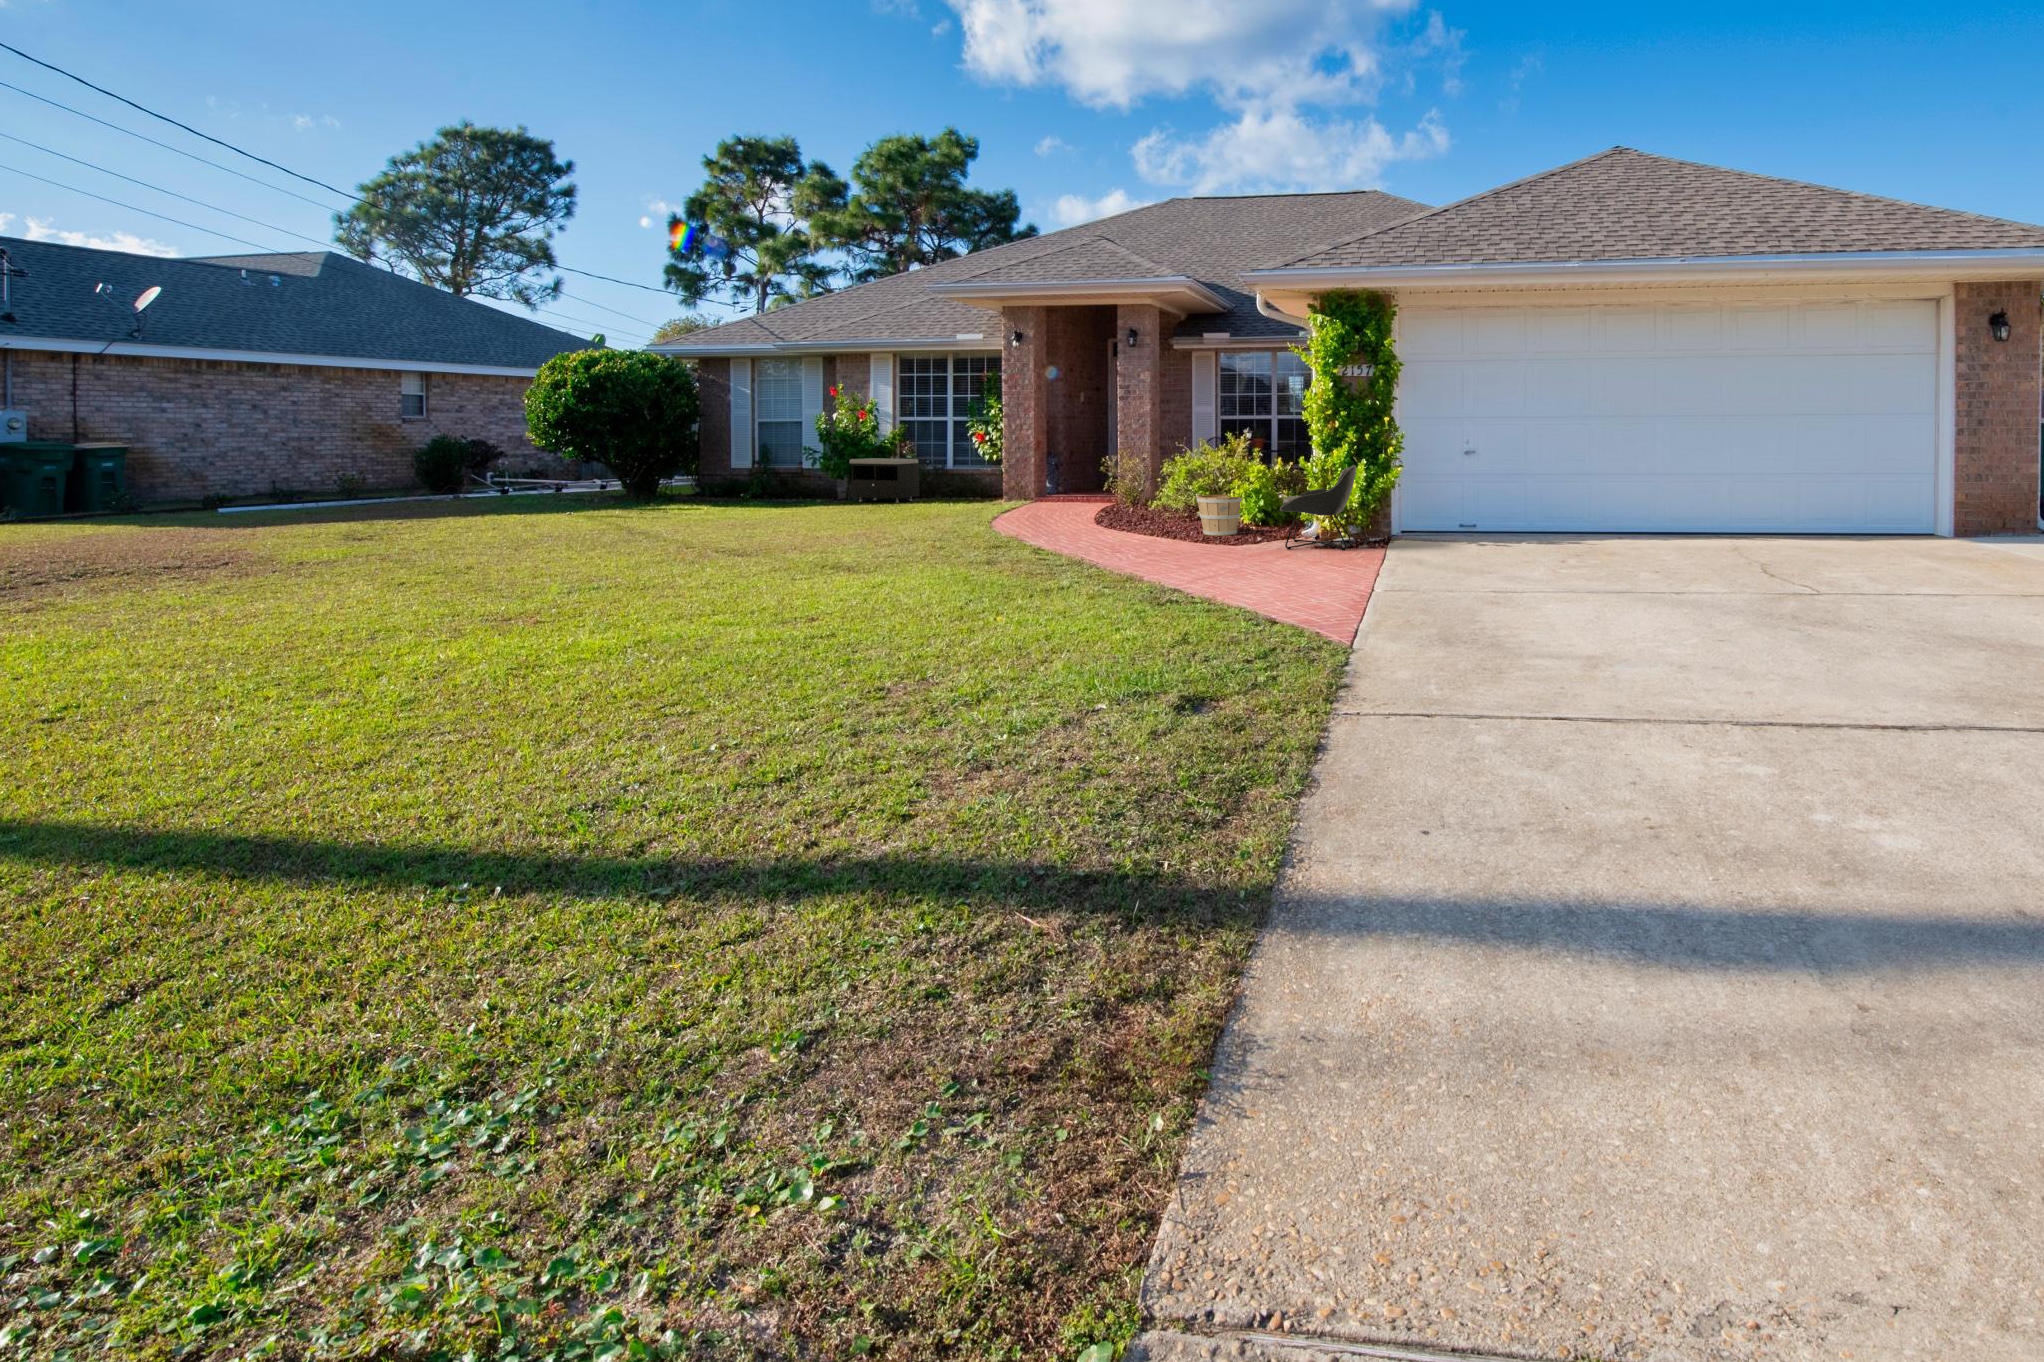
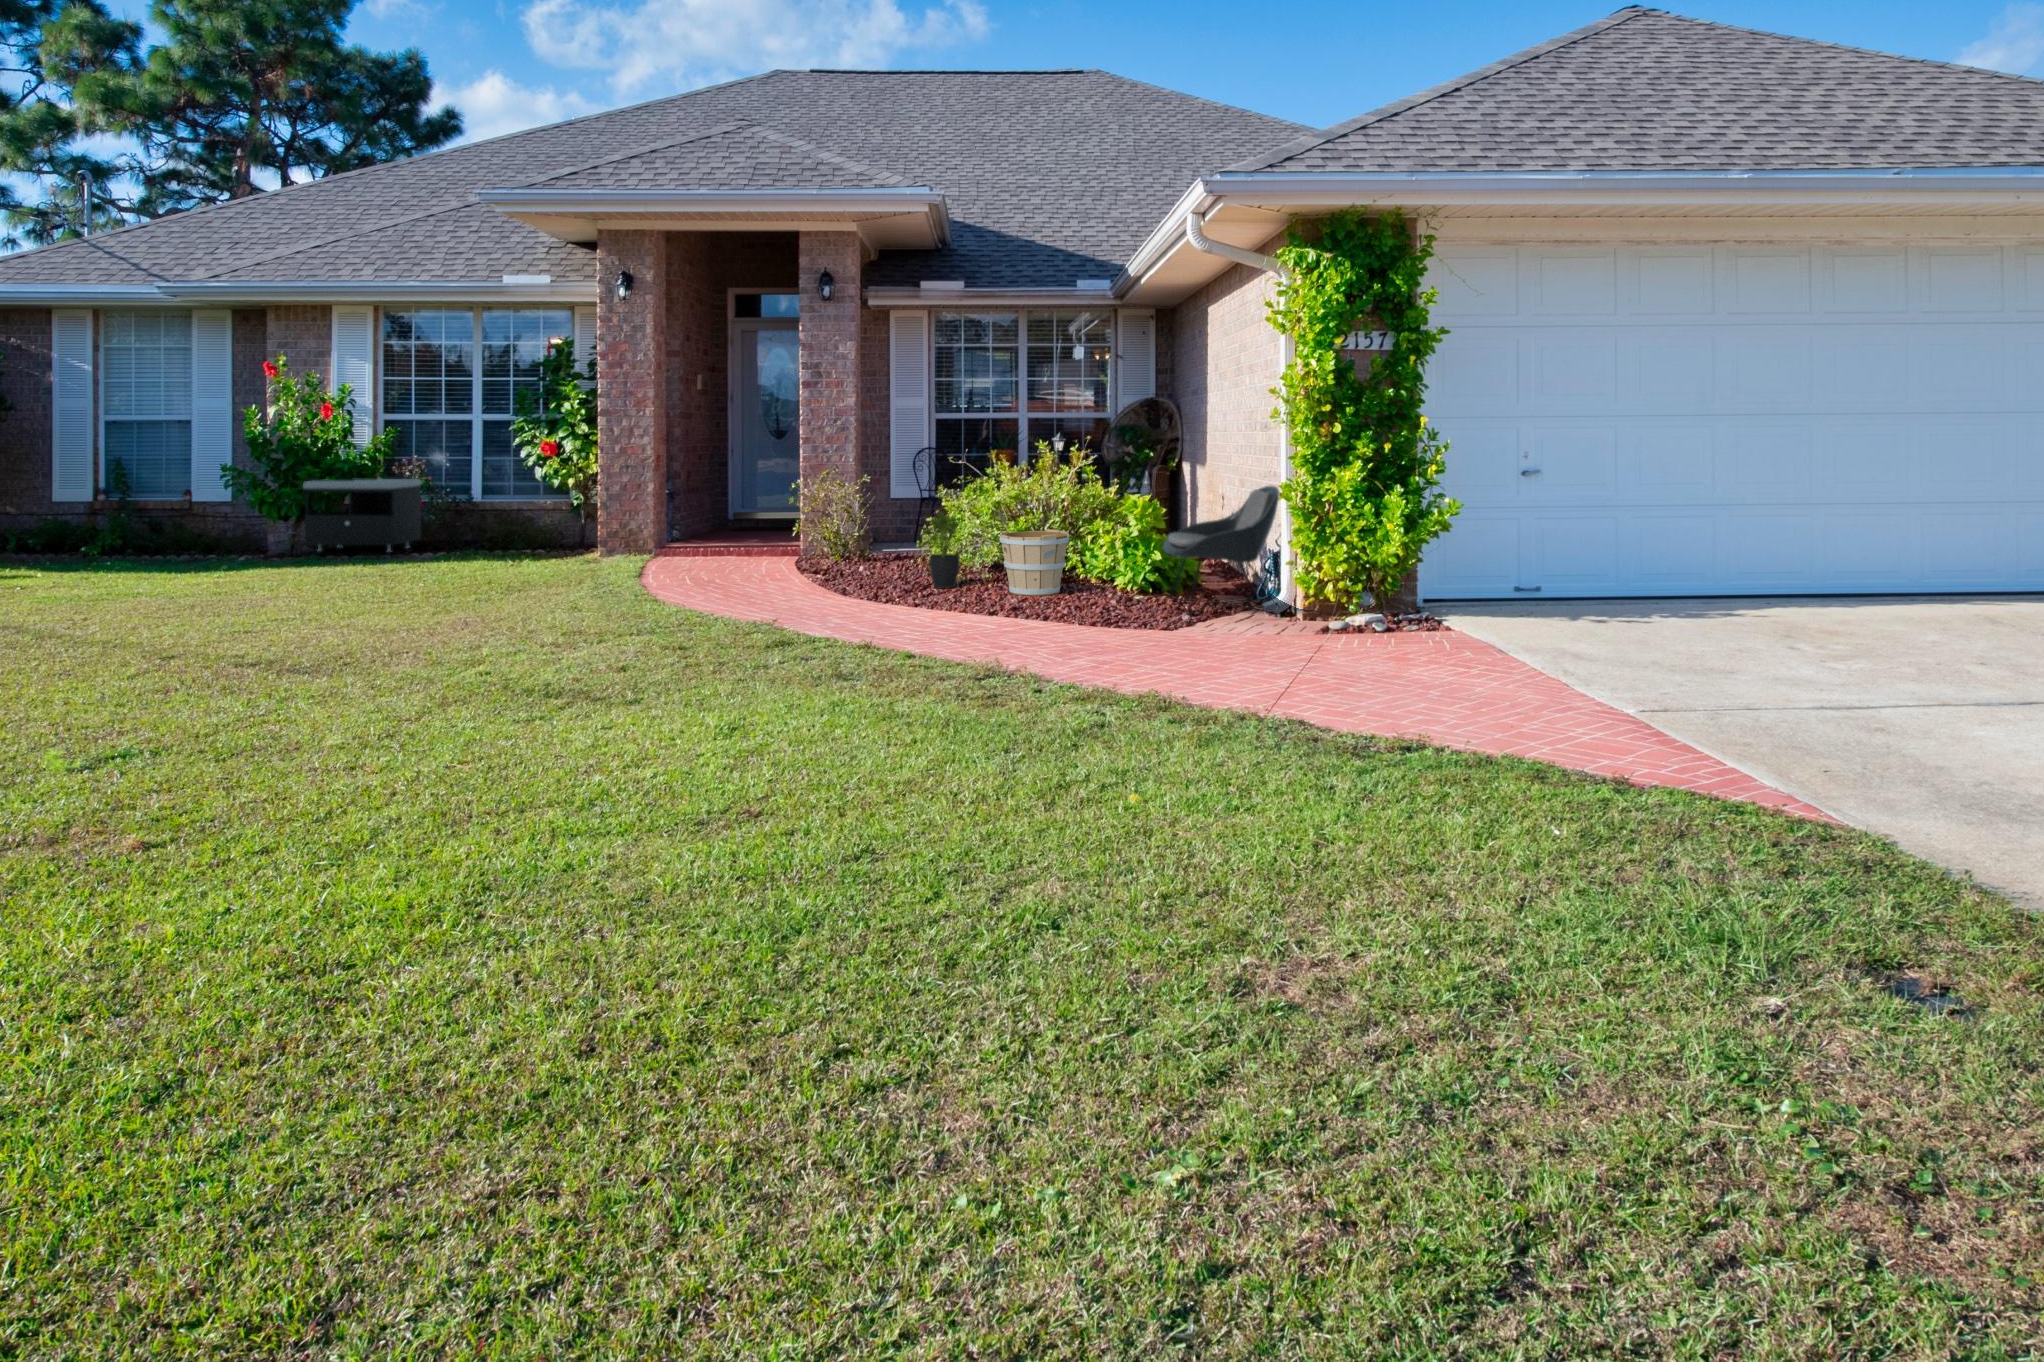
potted plant: none [1155,480,1188,530] -> present [925,512,964,589]

